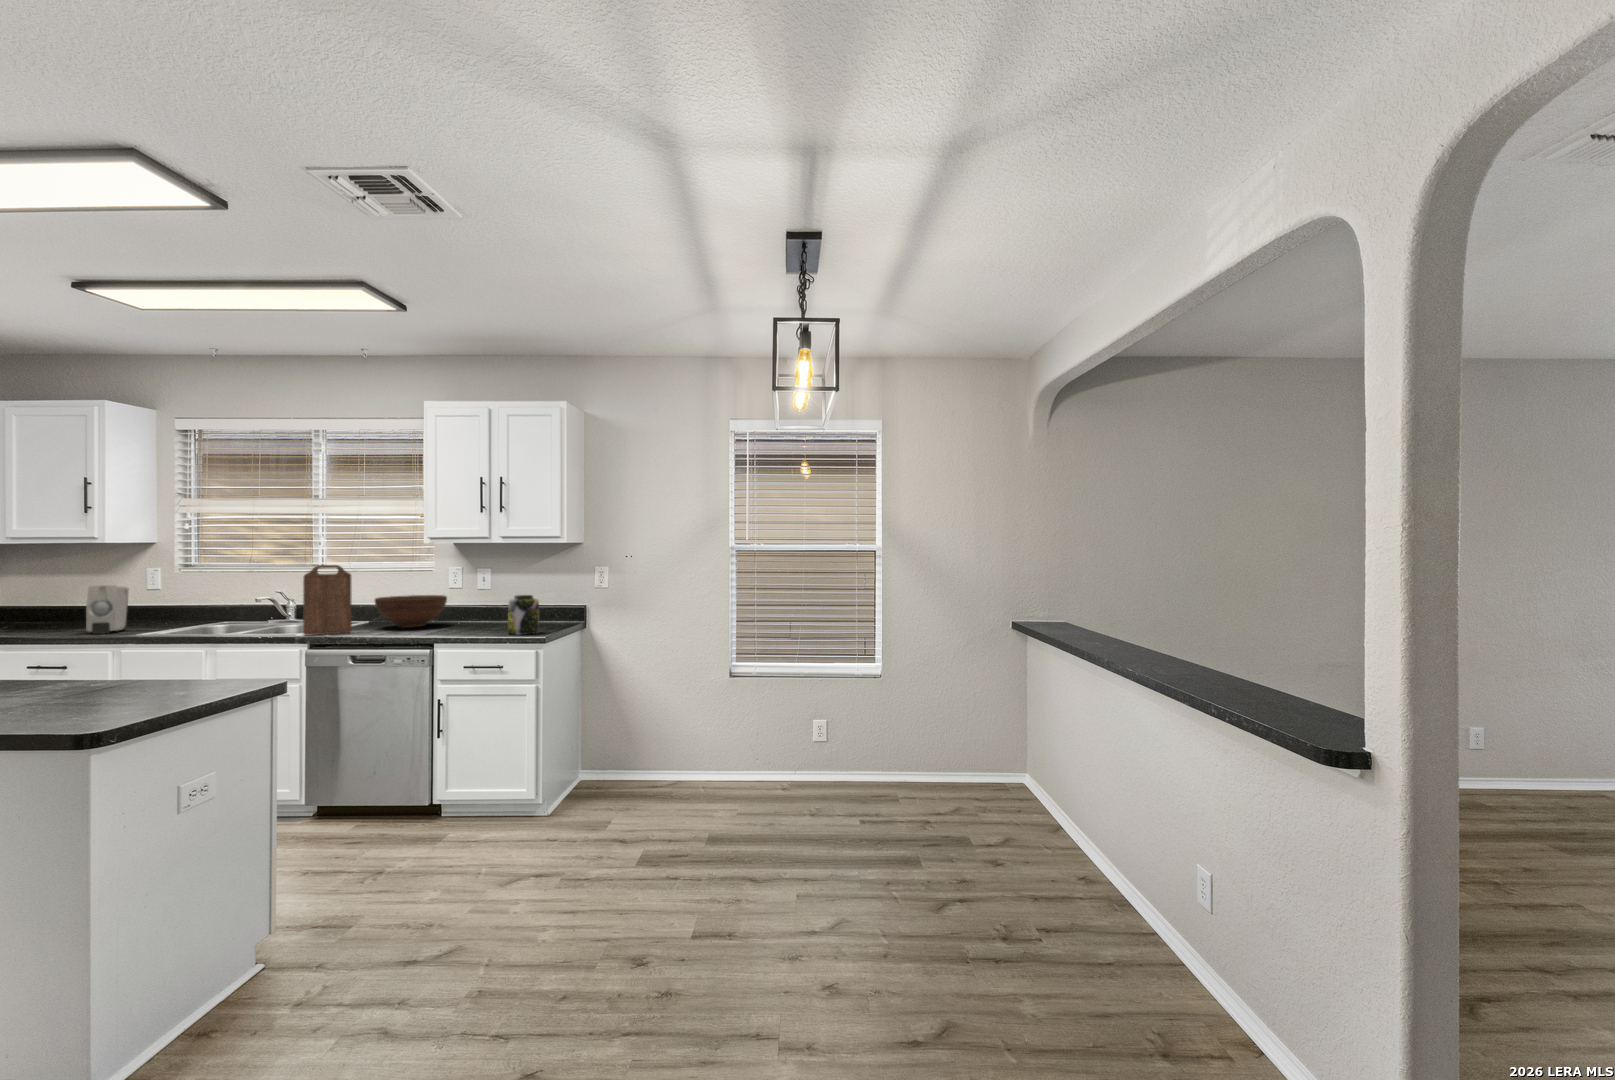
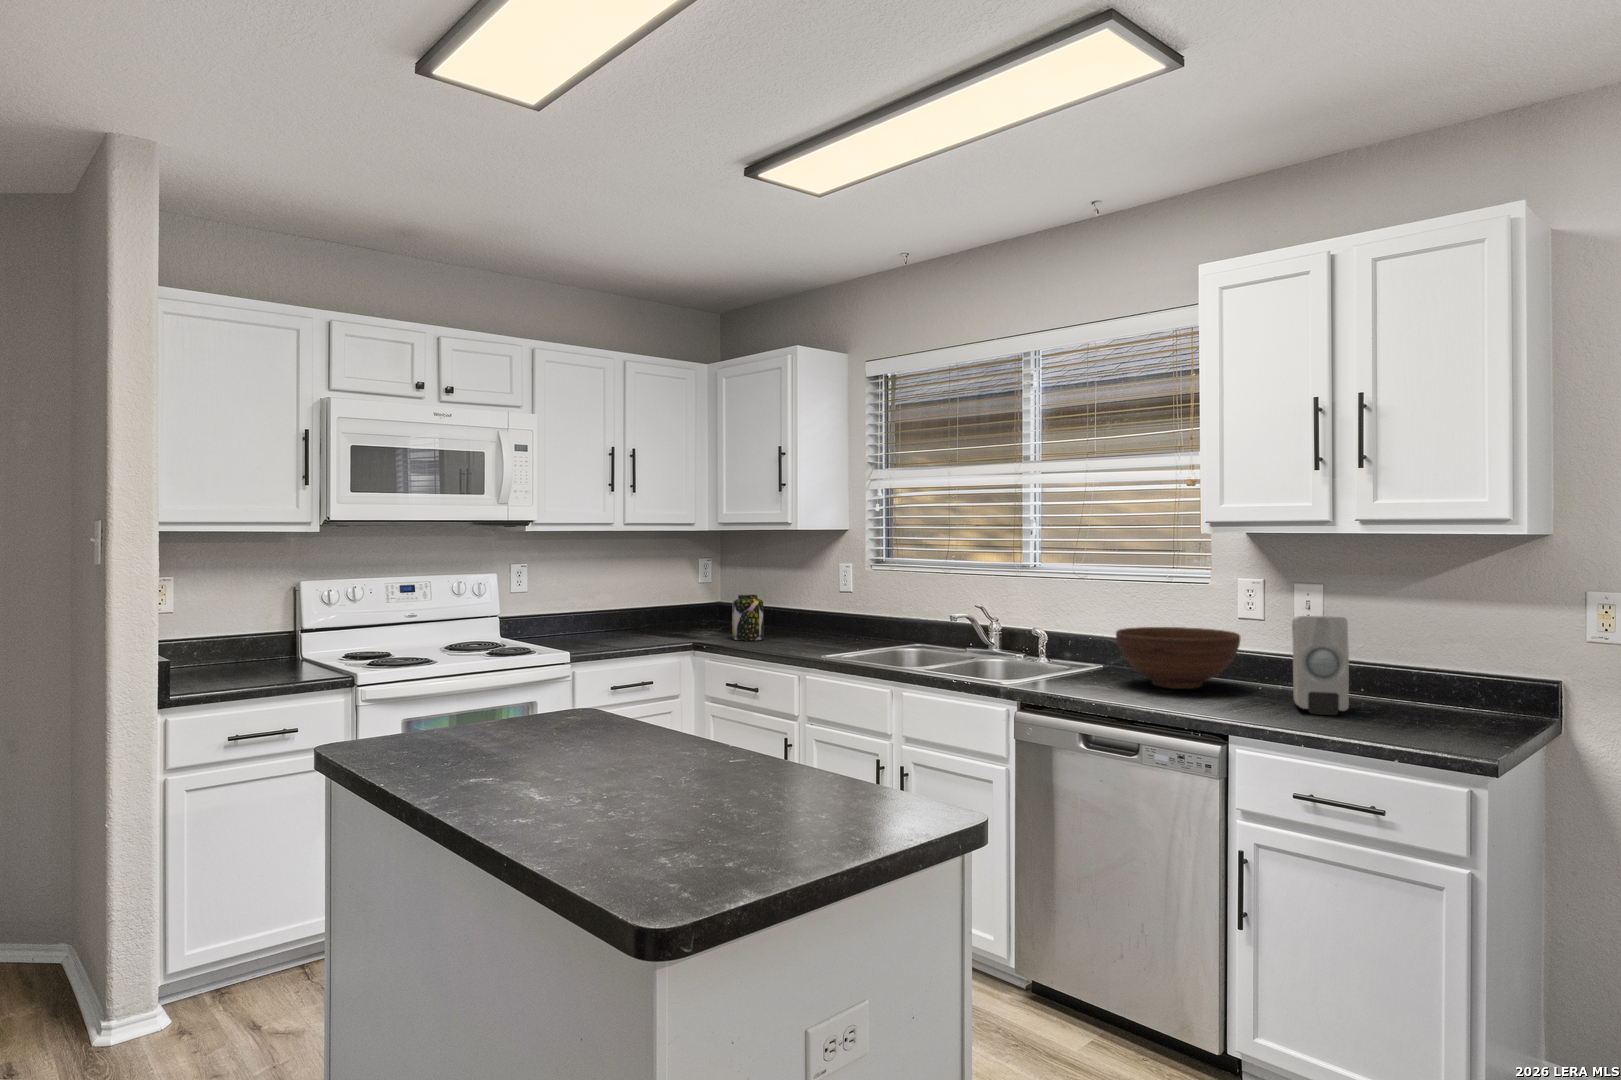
cutting board: present [303,565,352,635] -> none [1010,571,1081,690]
soap dispenser: present [86,585,128,634] -> present [1292,616,1349,715]
jar: present [508,595,539,635] -> present [732,594,764,641]

